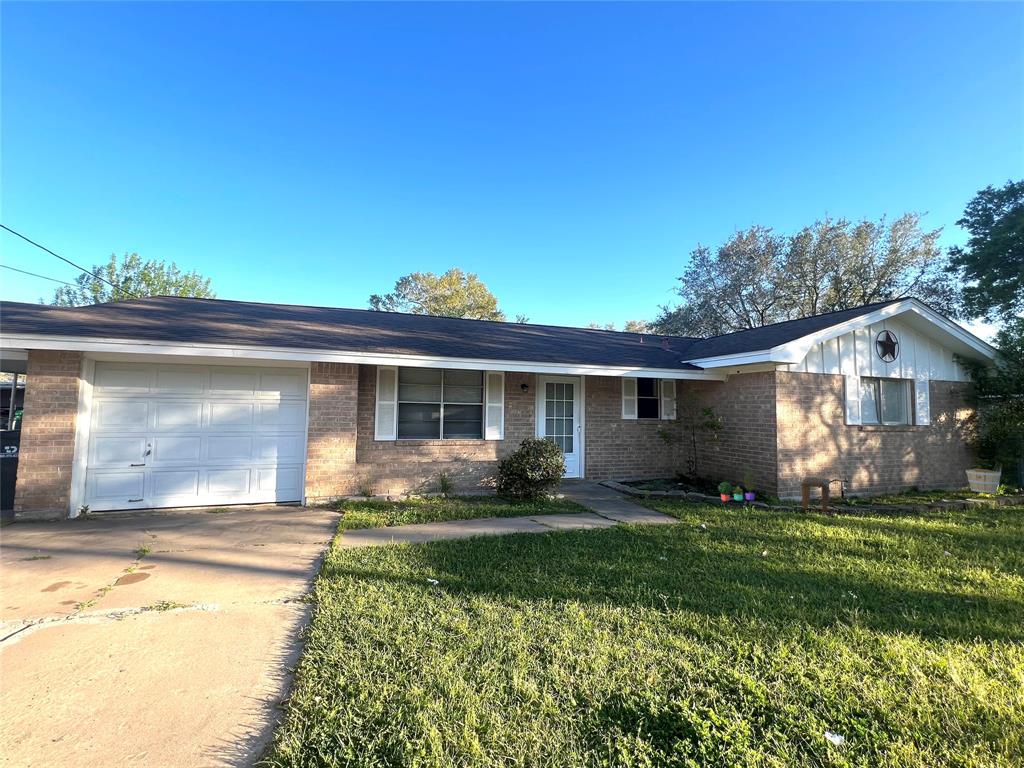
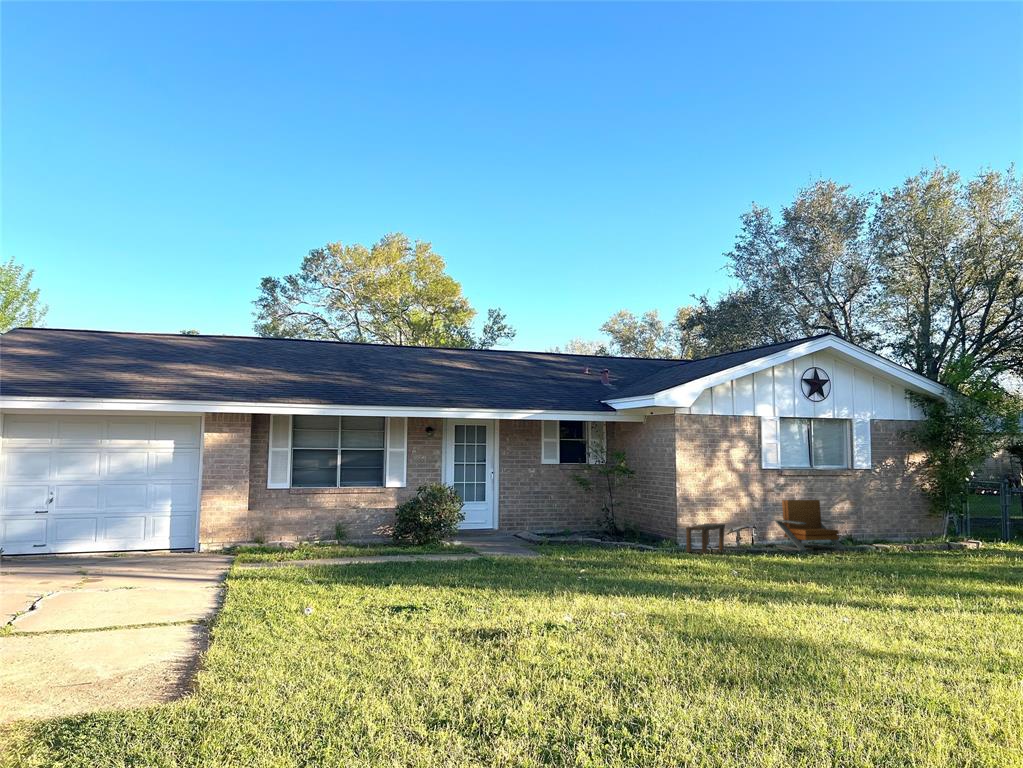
lounge chair: none [860,454,939,506] -> present [775,500,845,551]
potted plant: present [719,468,755,501] -> none [618,514,660,548]
wooden bucket: present [966,469,1001,493] -> none [919,519,949,544]

